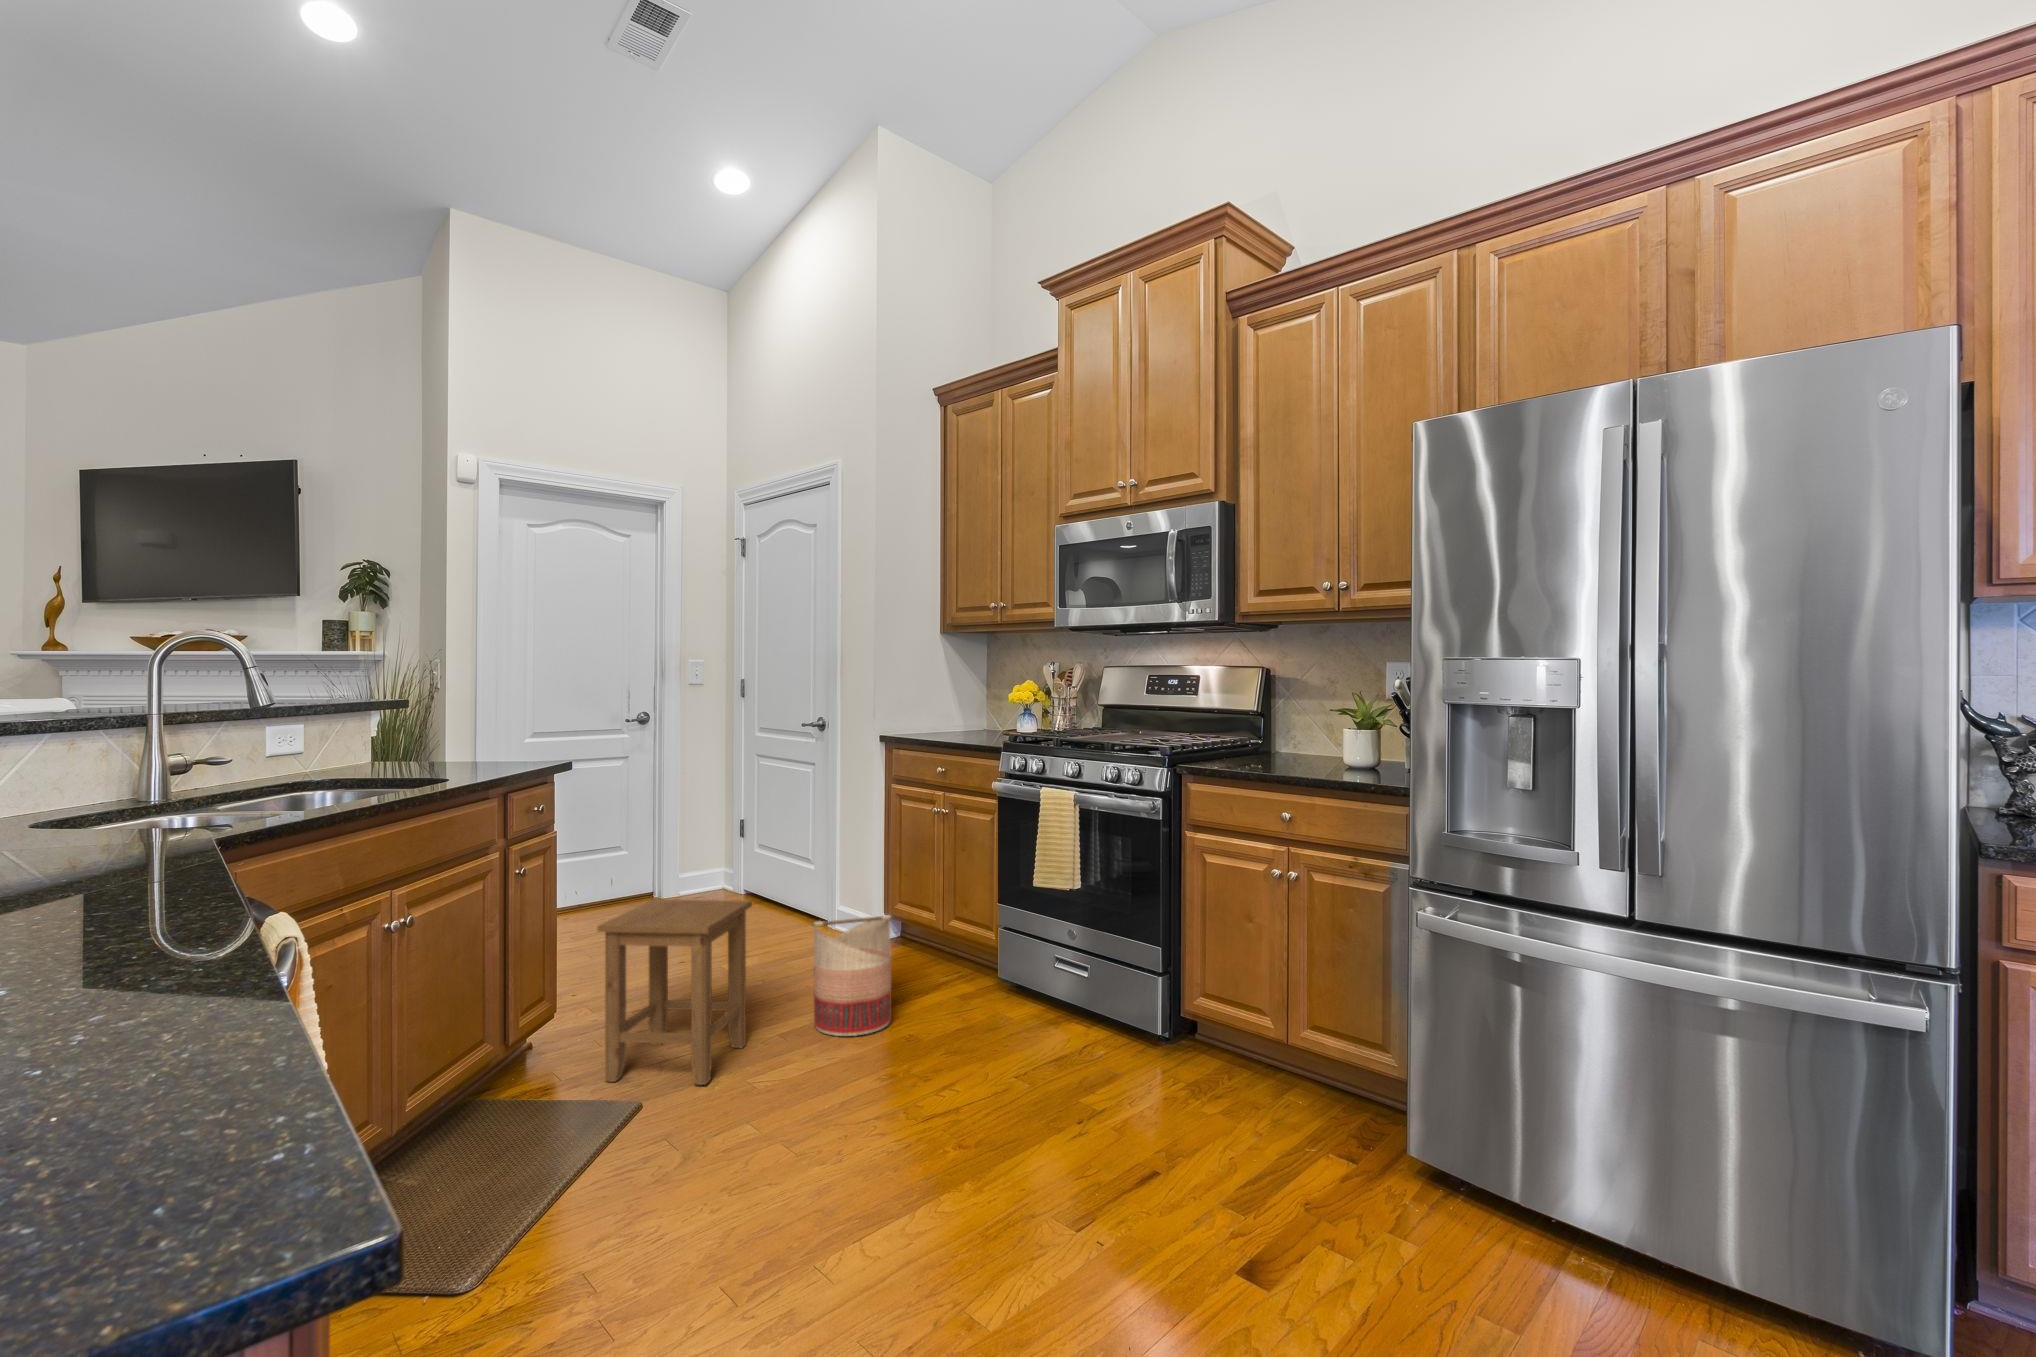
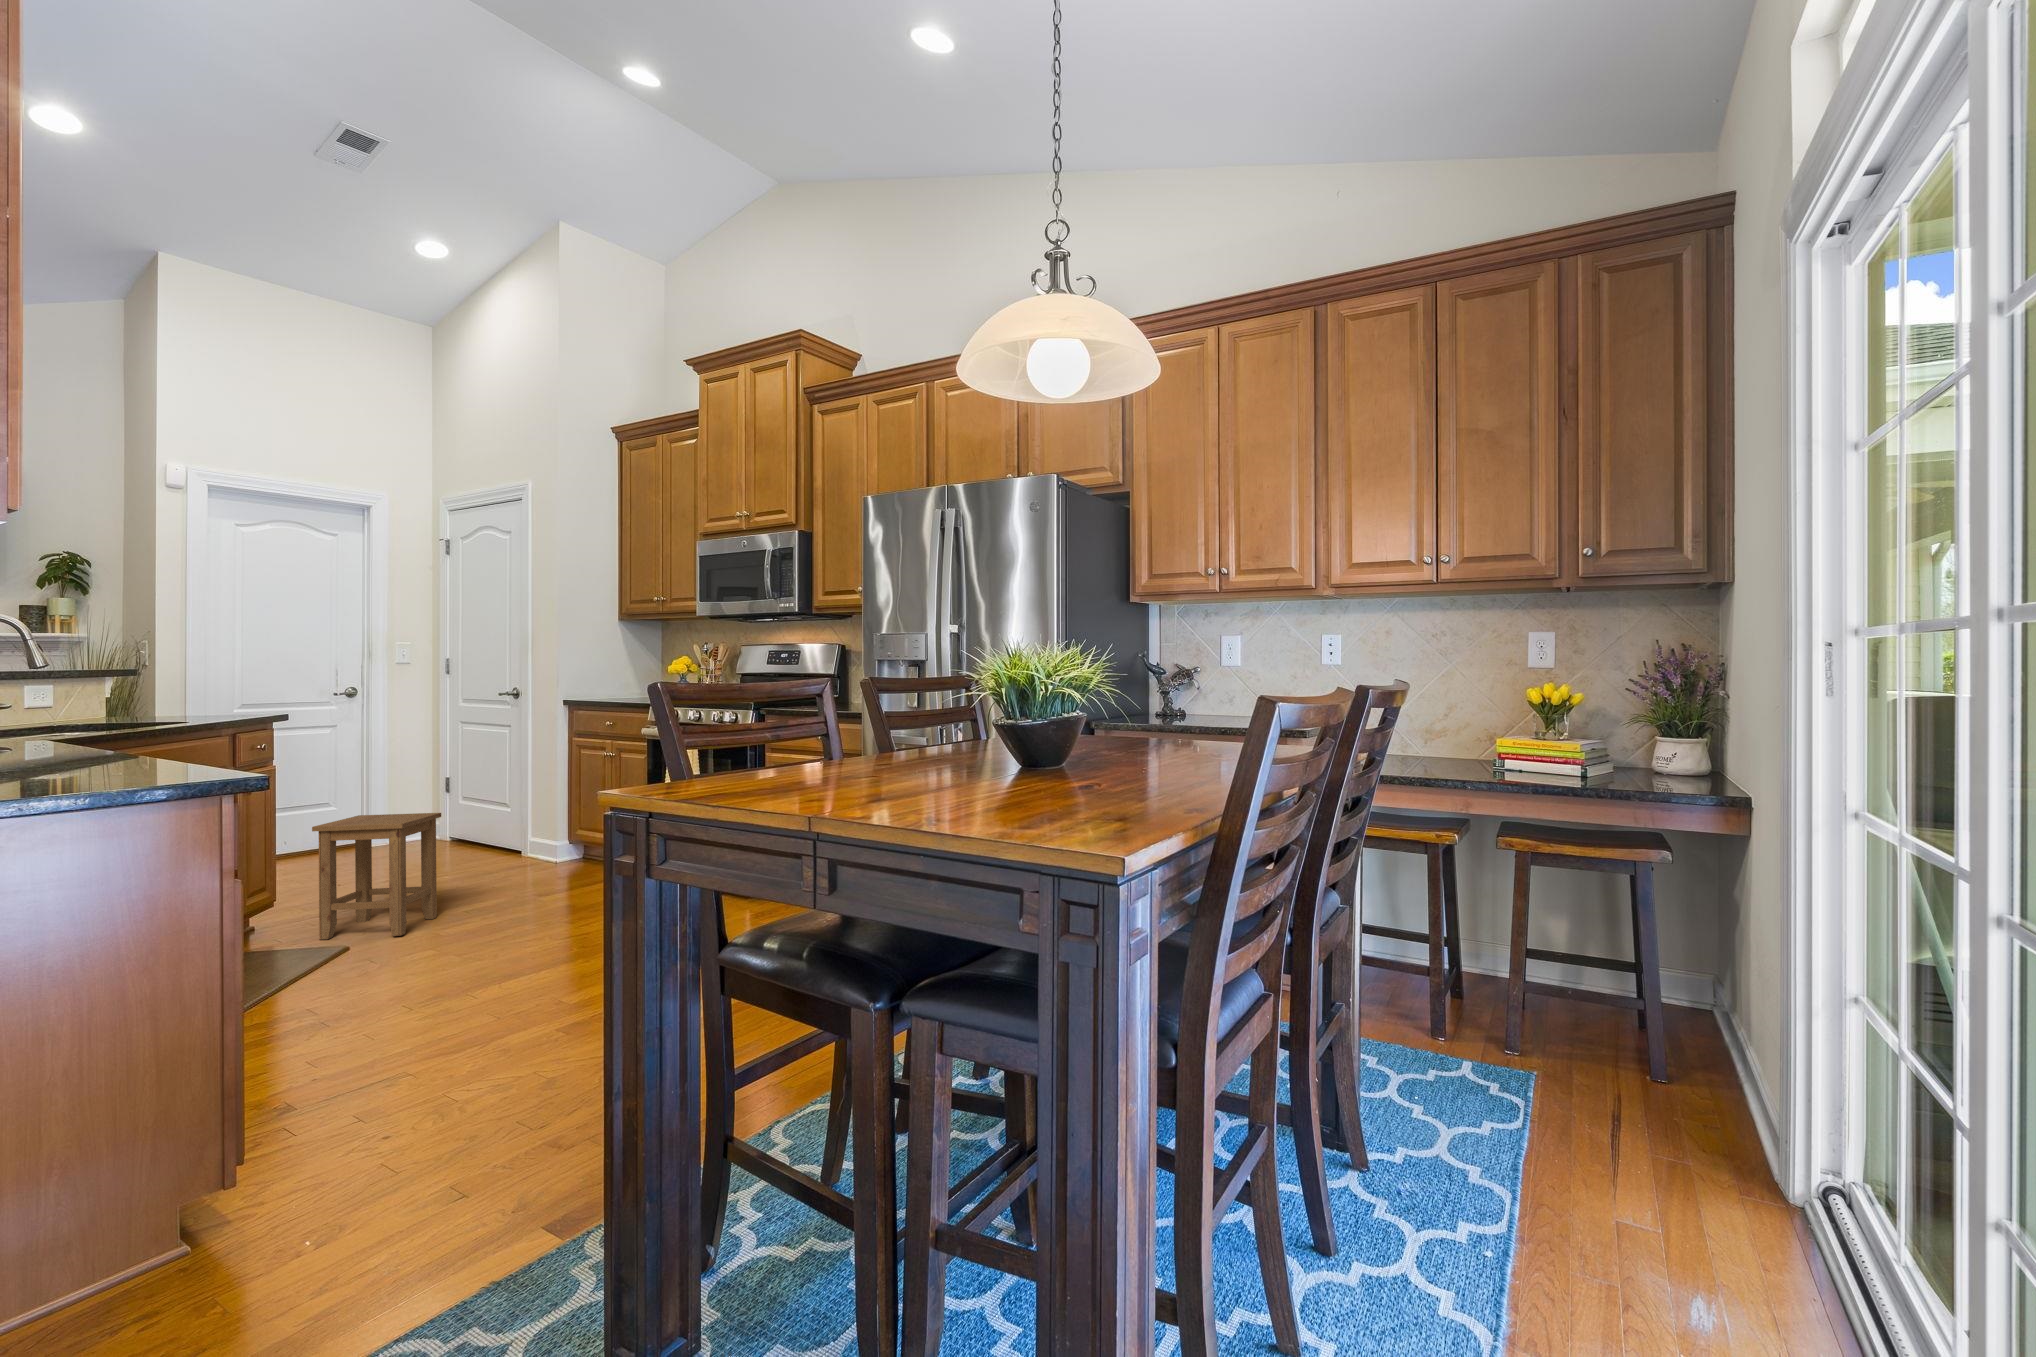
basket: present [812,915,892,1036] -> none [492,824,558,909]

